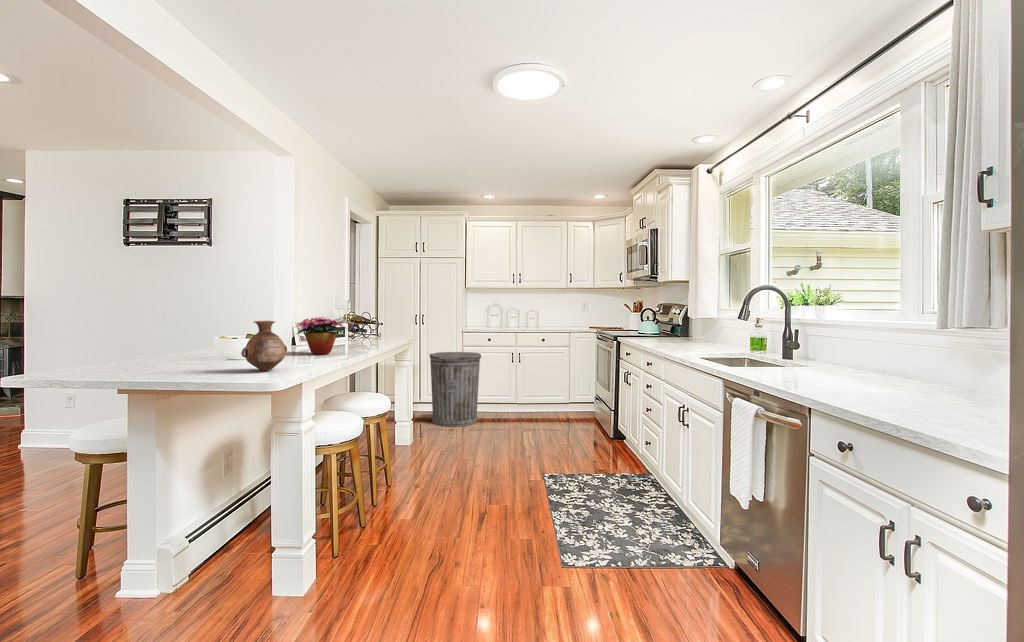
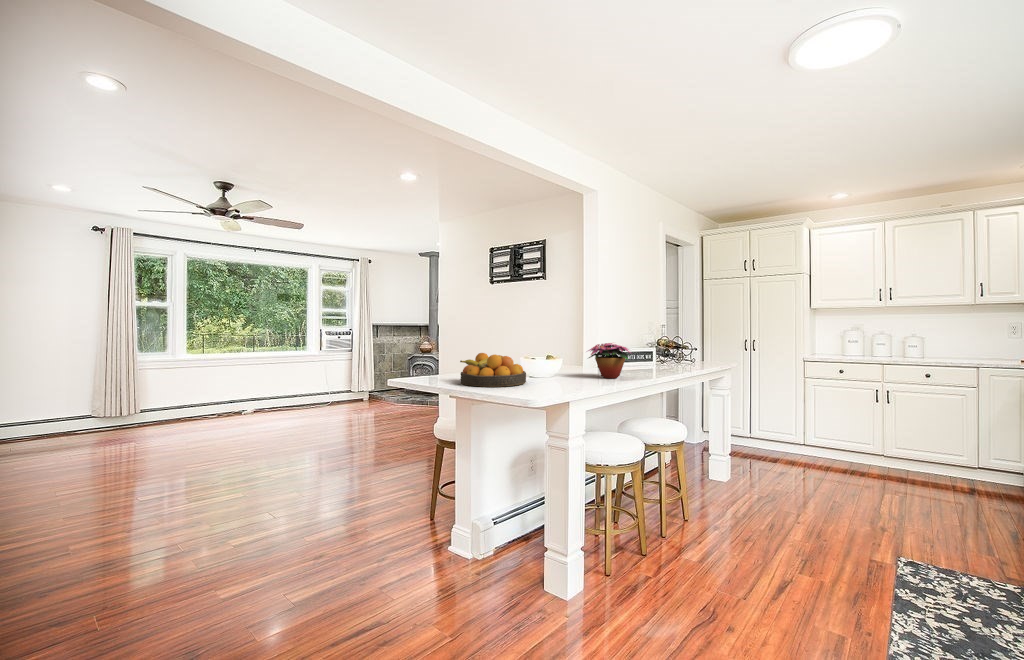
vase: present [241,321,287,371] -> none [529,348,565,392]
fruit bowl: none [119,329,226,371] -> present [460,353,526,387]
trash can: present [429,352,481,426] -> none [754,380,826,471]

